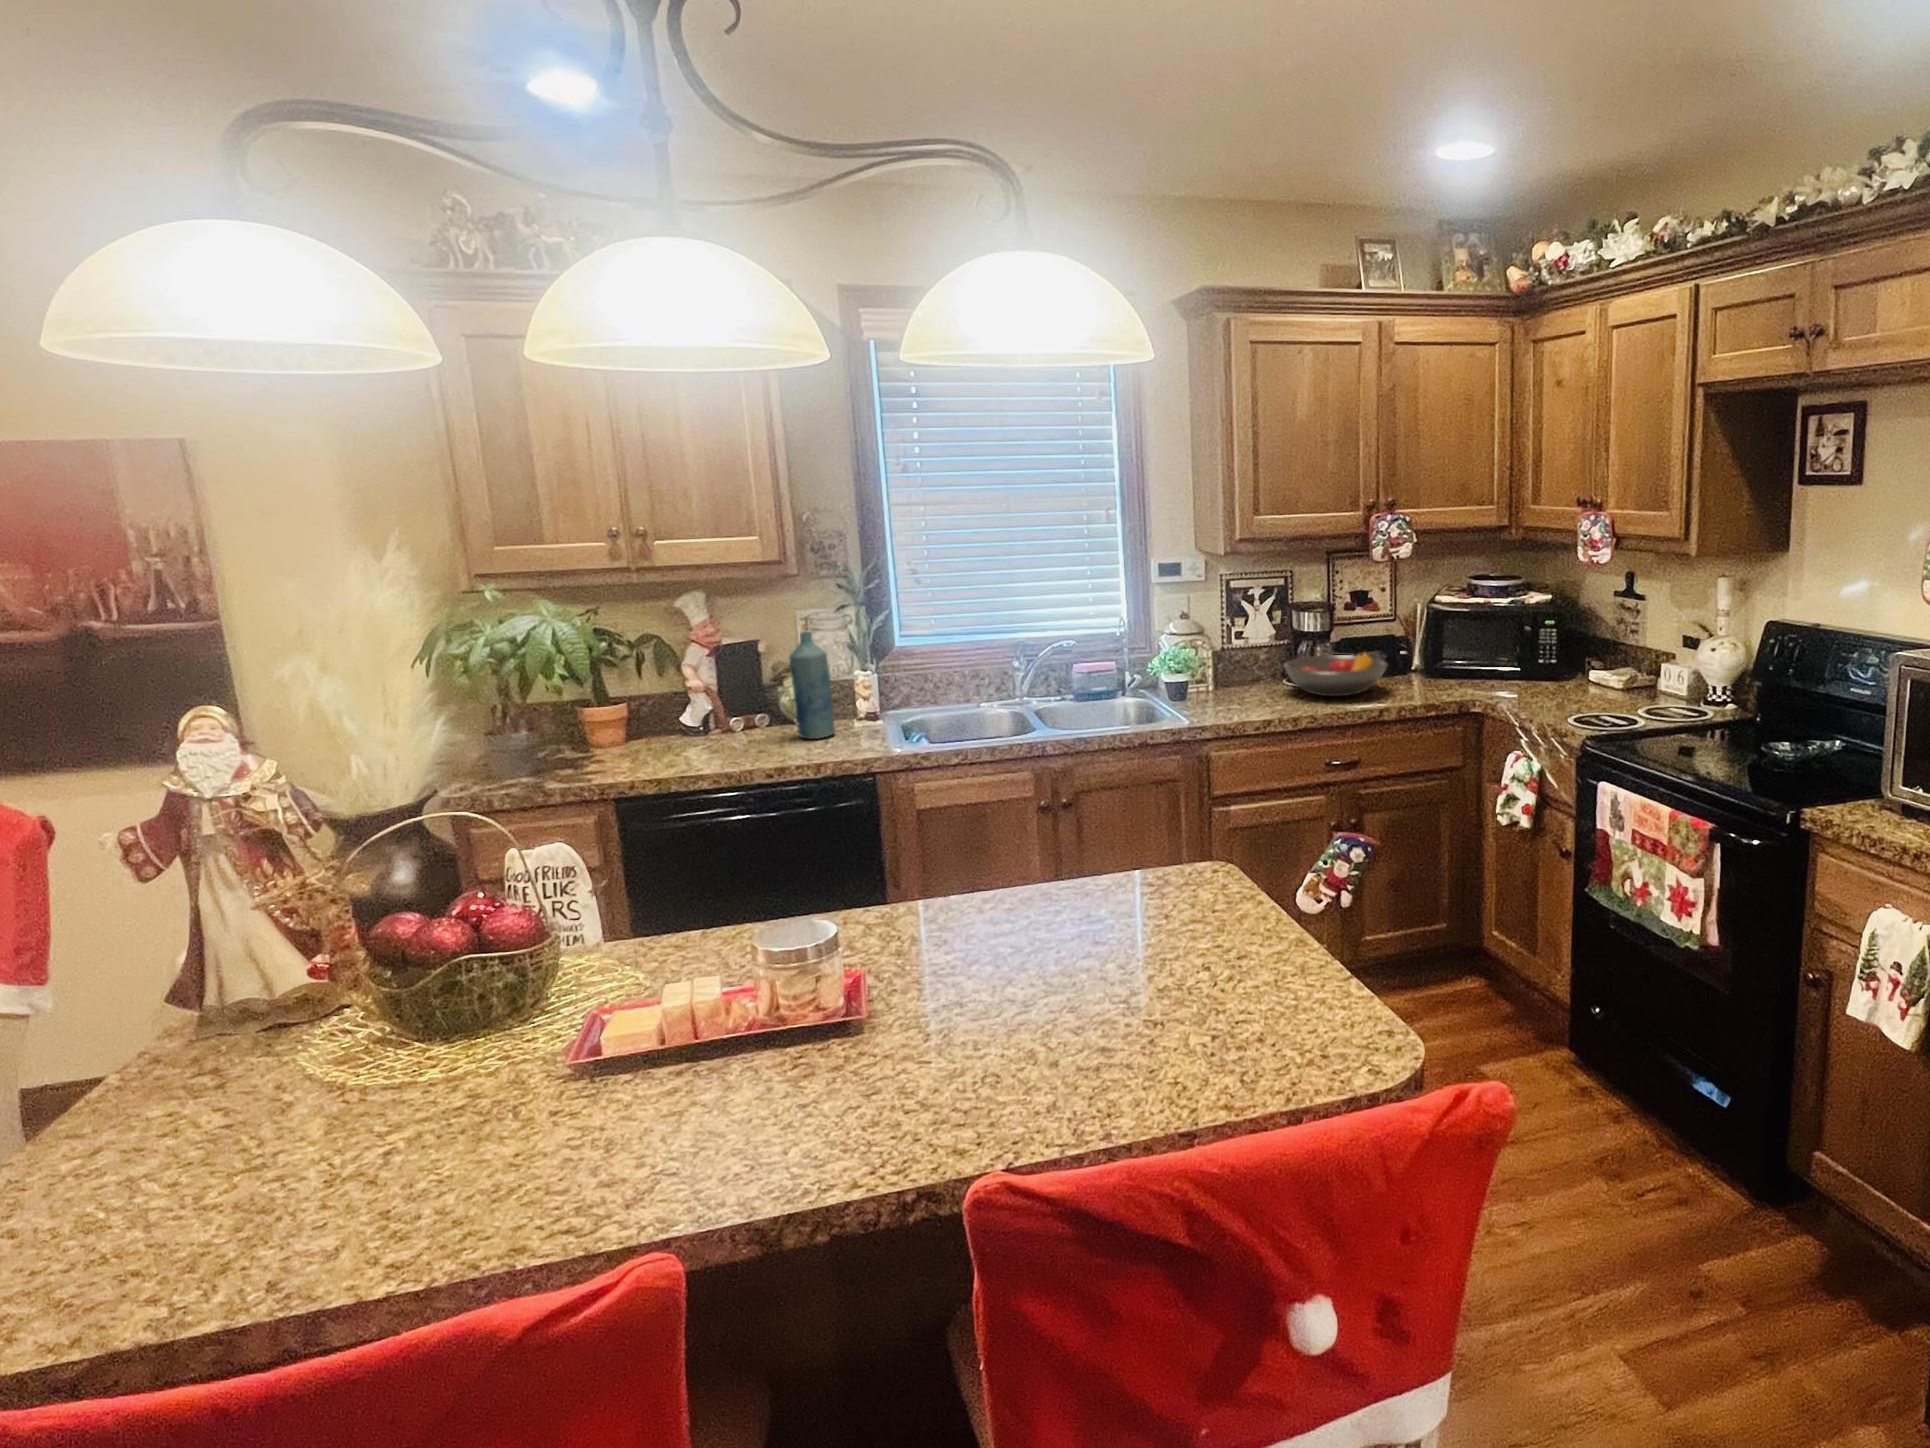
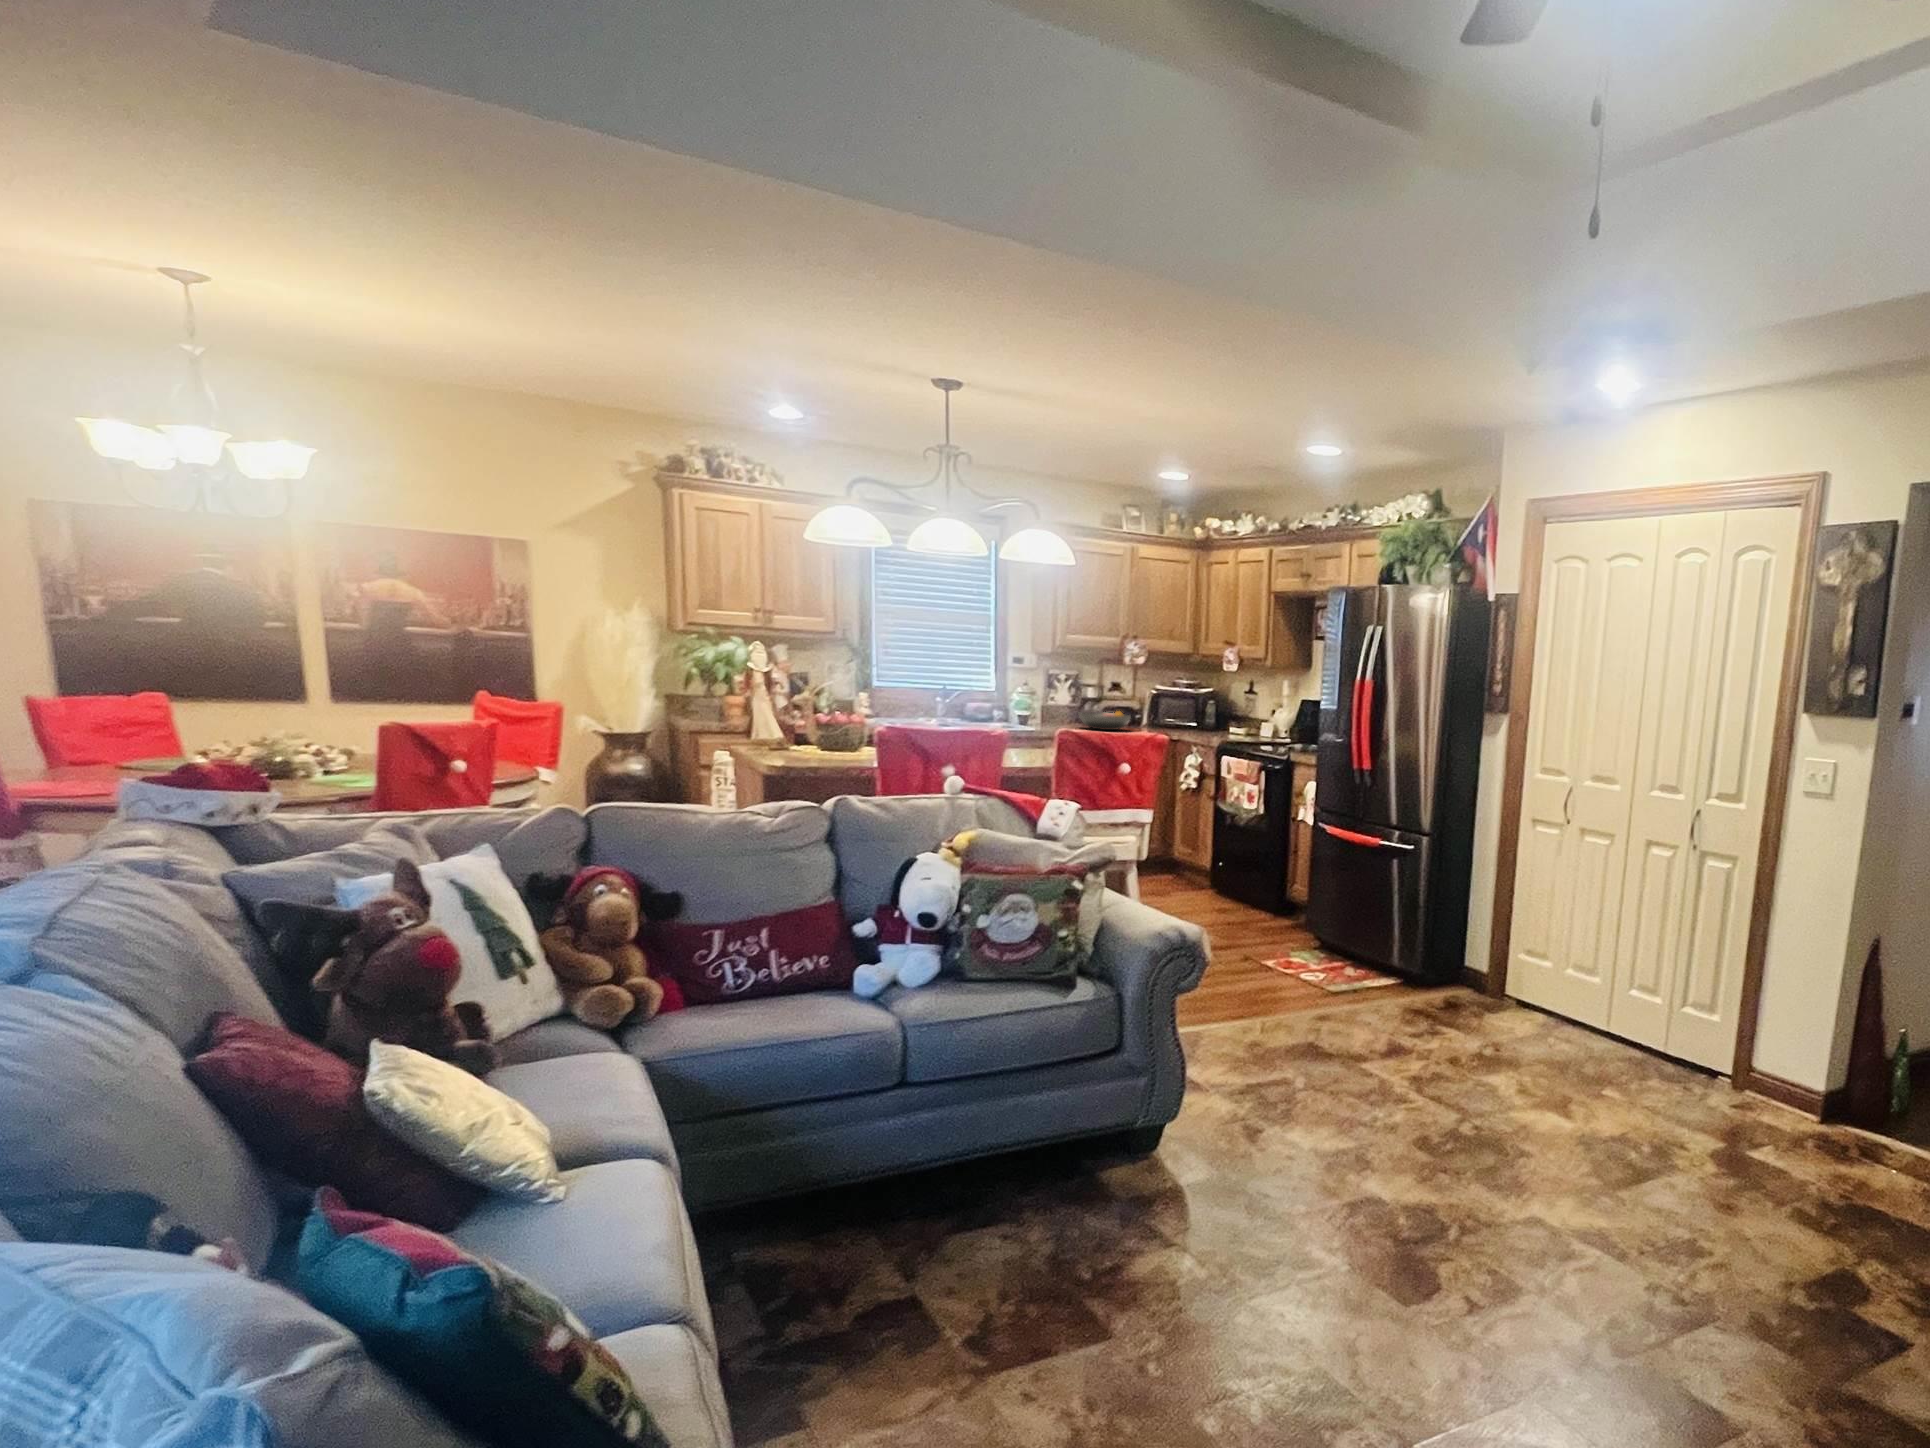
bottle: present [789,632,835,739] -> none [834,668,854,722]

